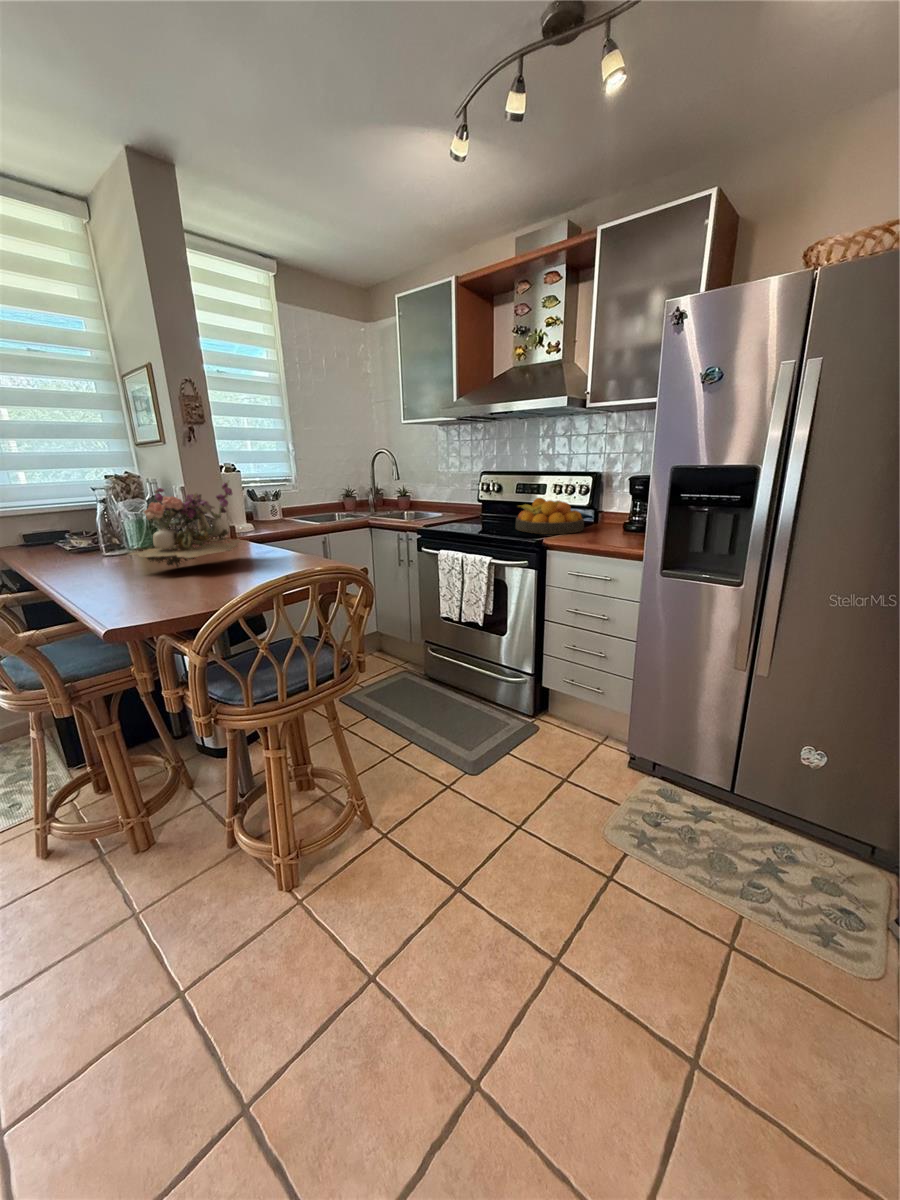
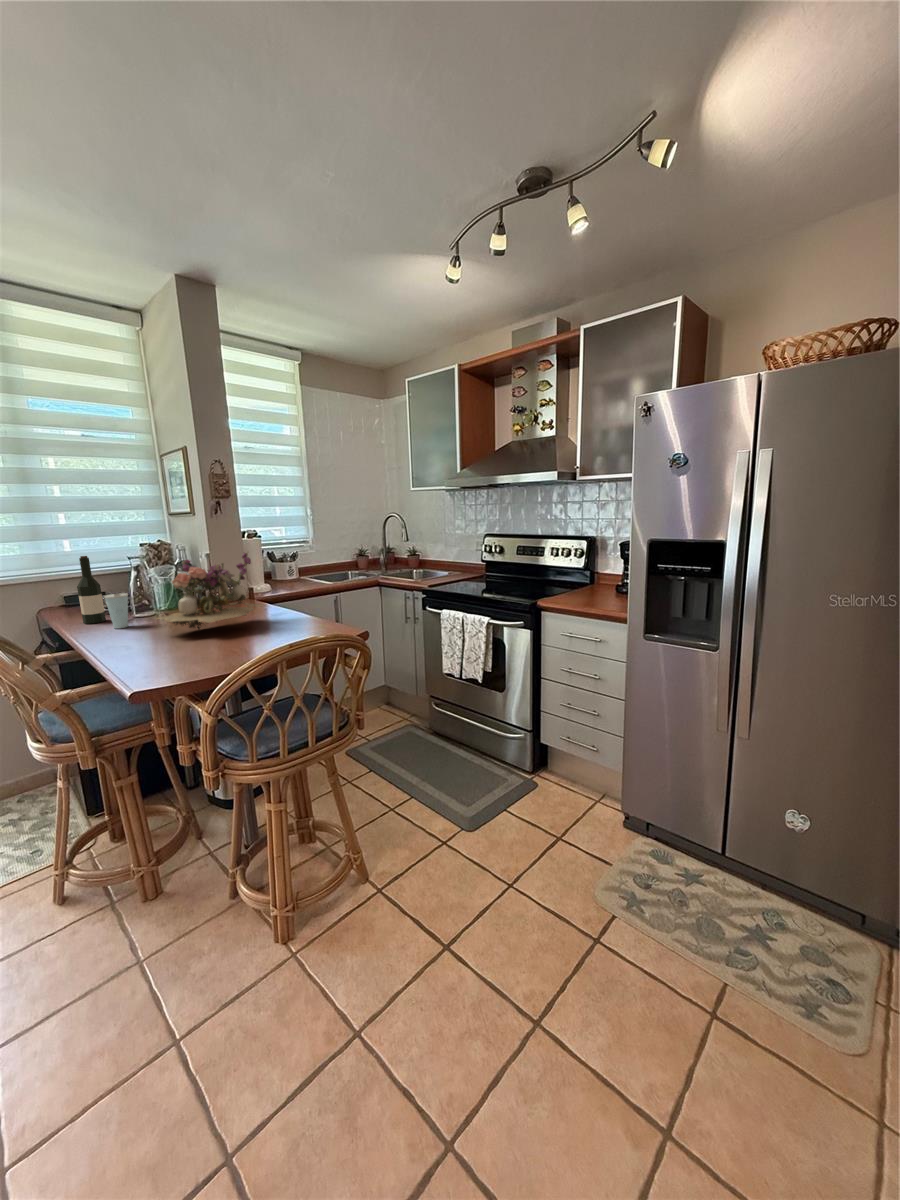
wine bottle: none [34,486,71,563] -> present [77,556,106,624]
fruit bowl: present [516,498,584,534] -> none [513,561,578,595]
cup: none [66,527,97,567] -> present [104,593,128,628]

